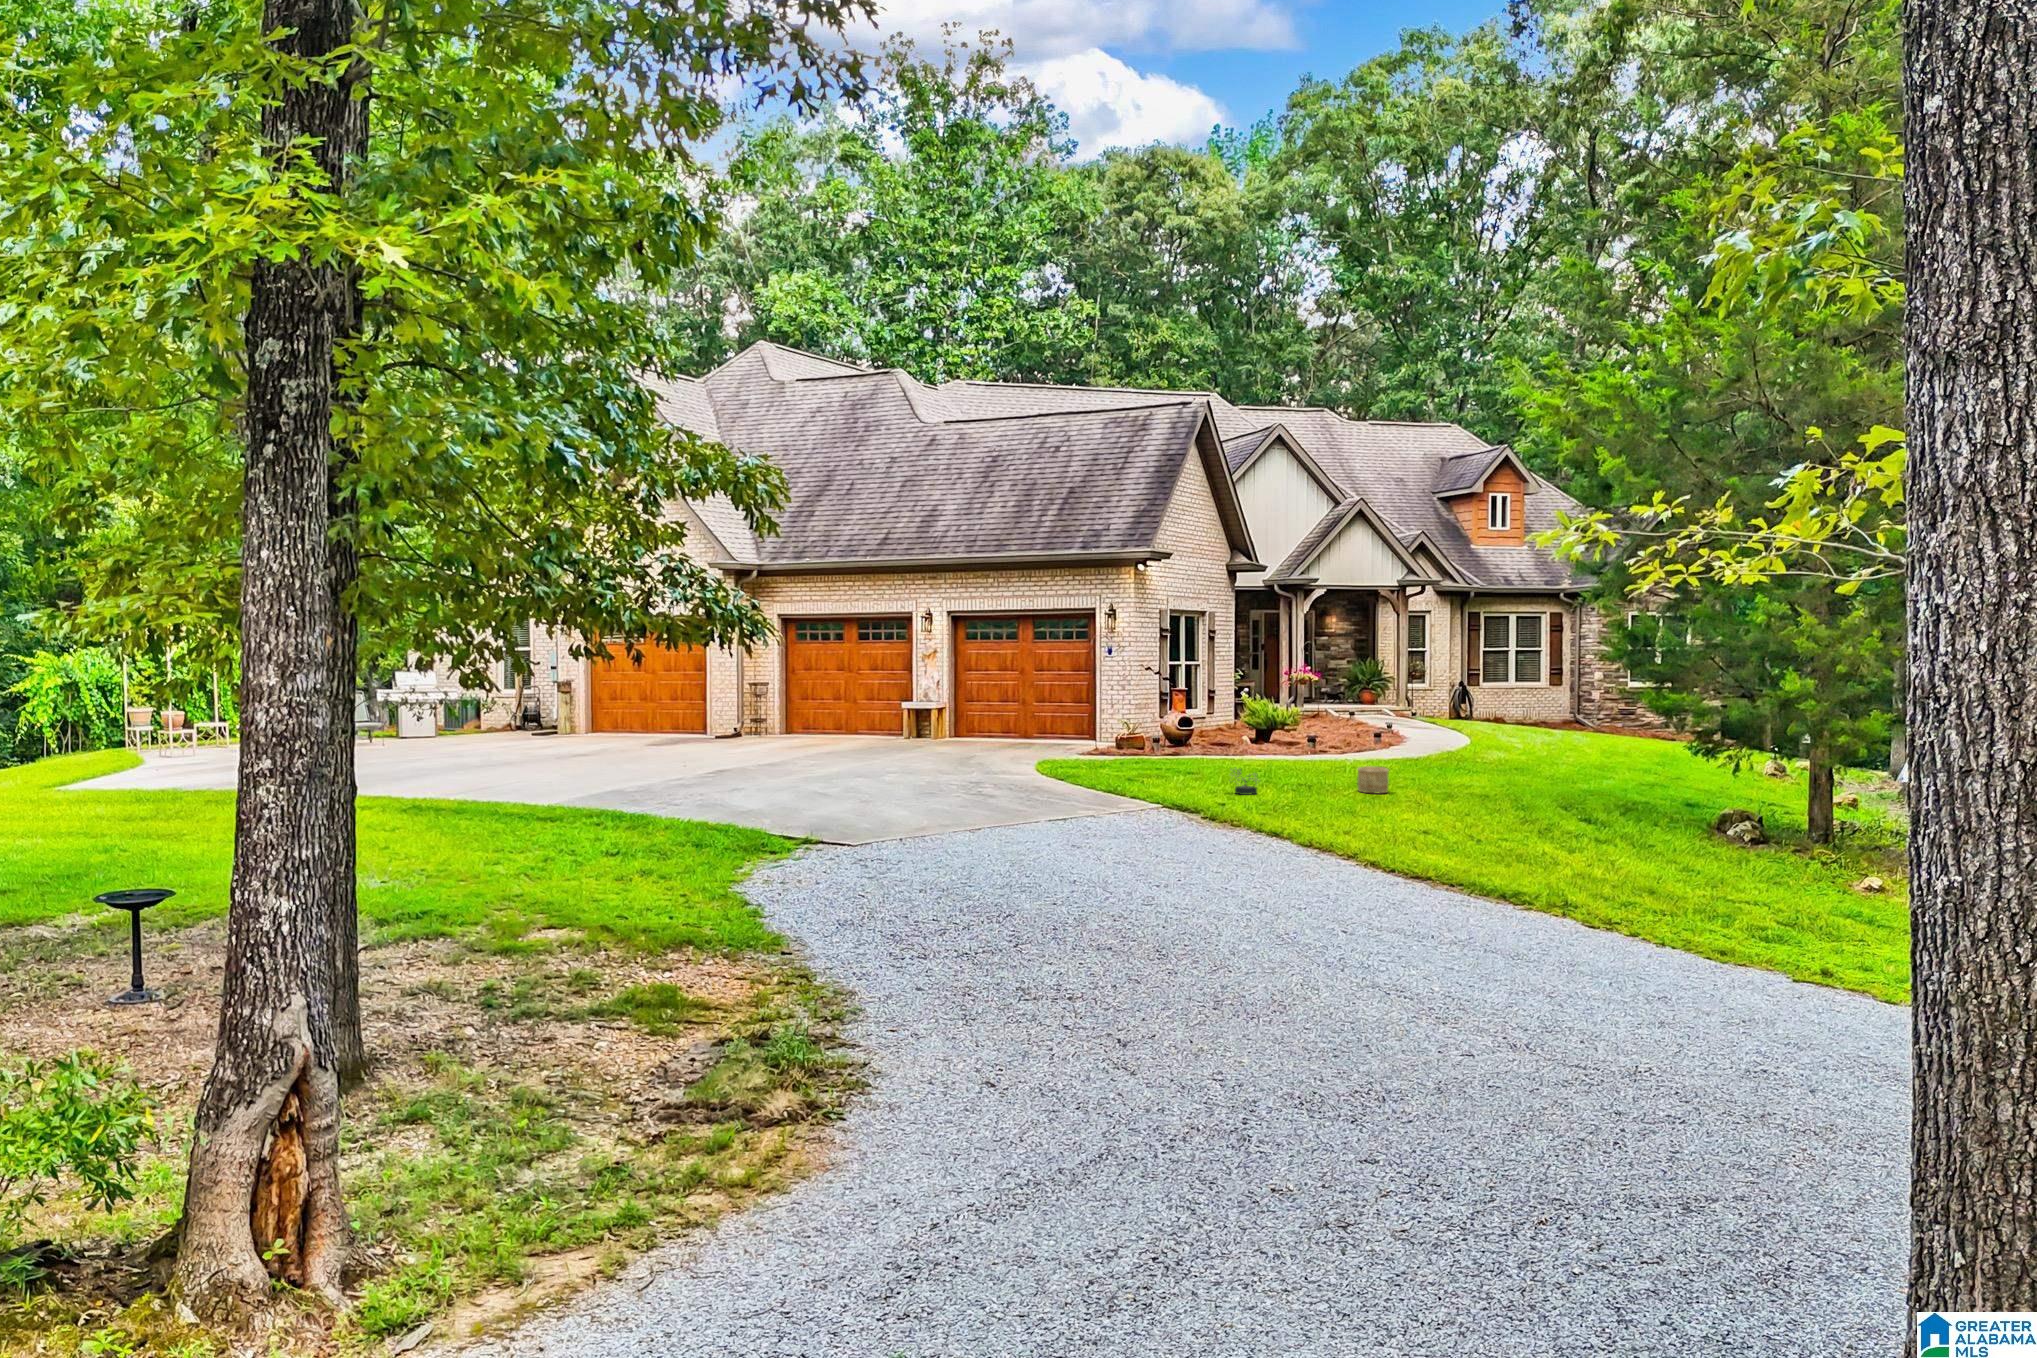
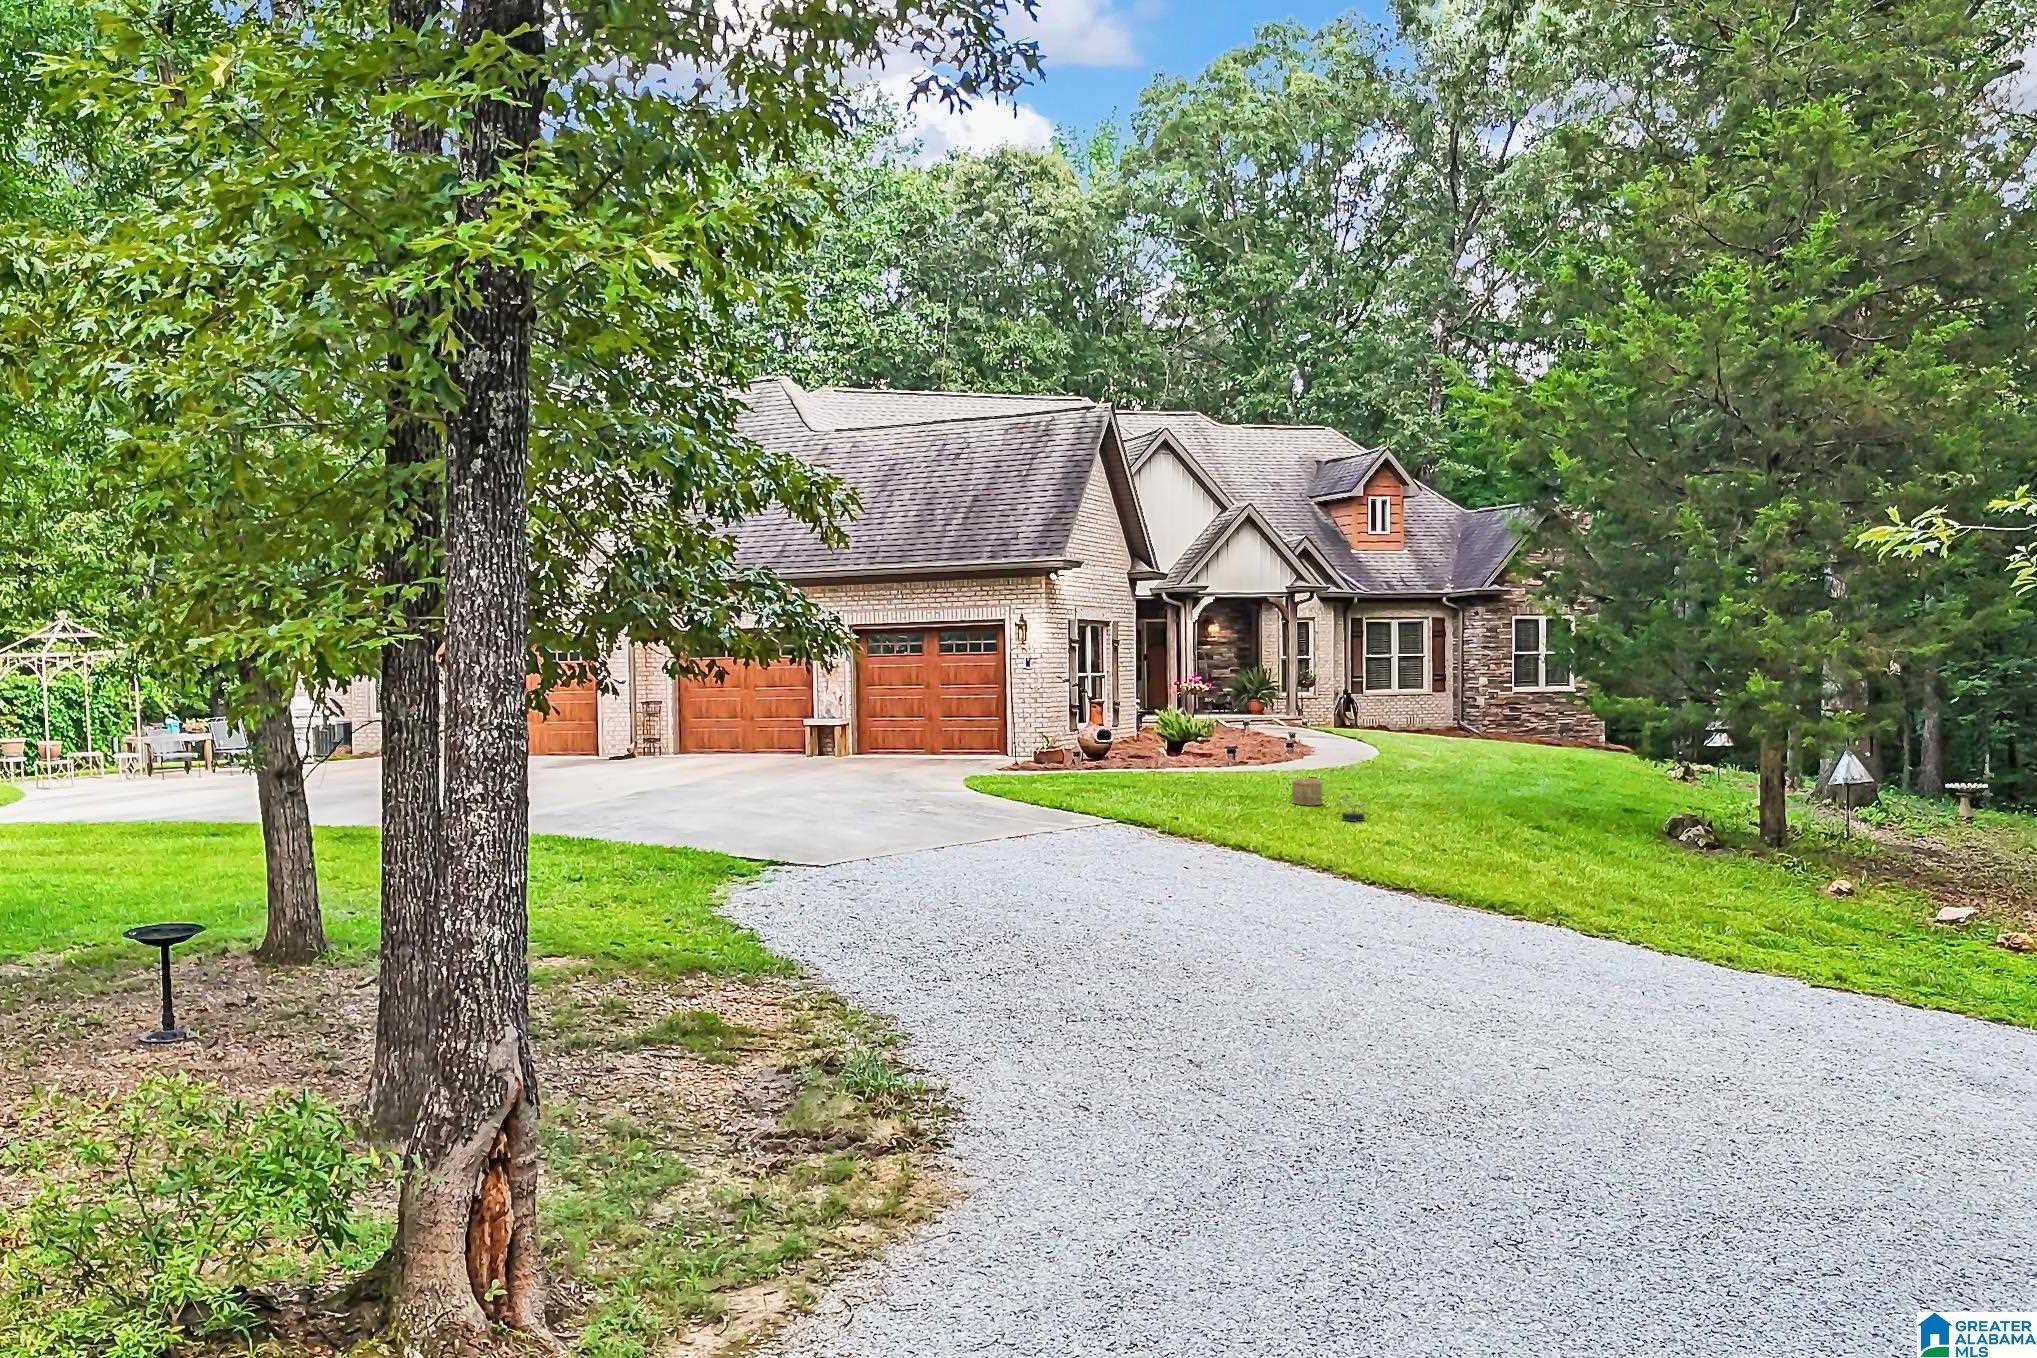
decorative plant: present [1234,772,1257,795] -> present [1338,794,1365,822]

